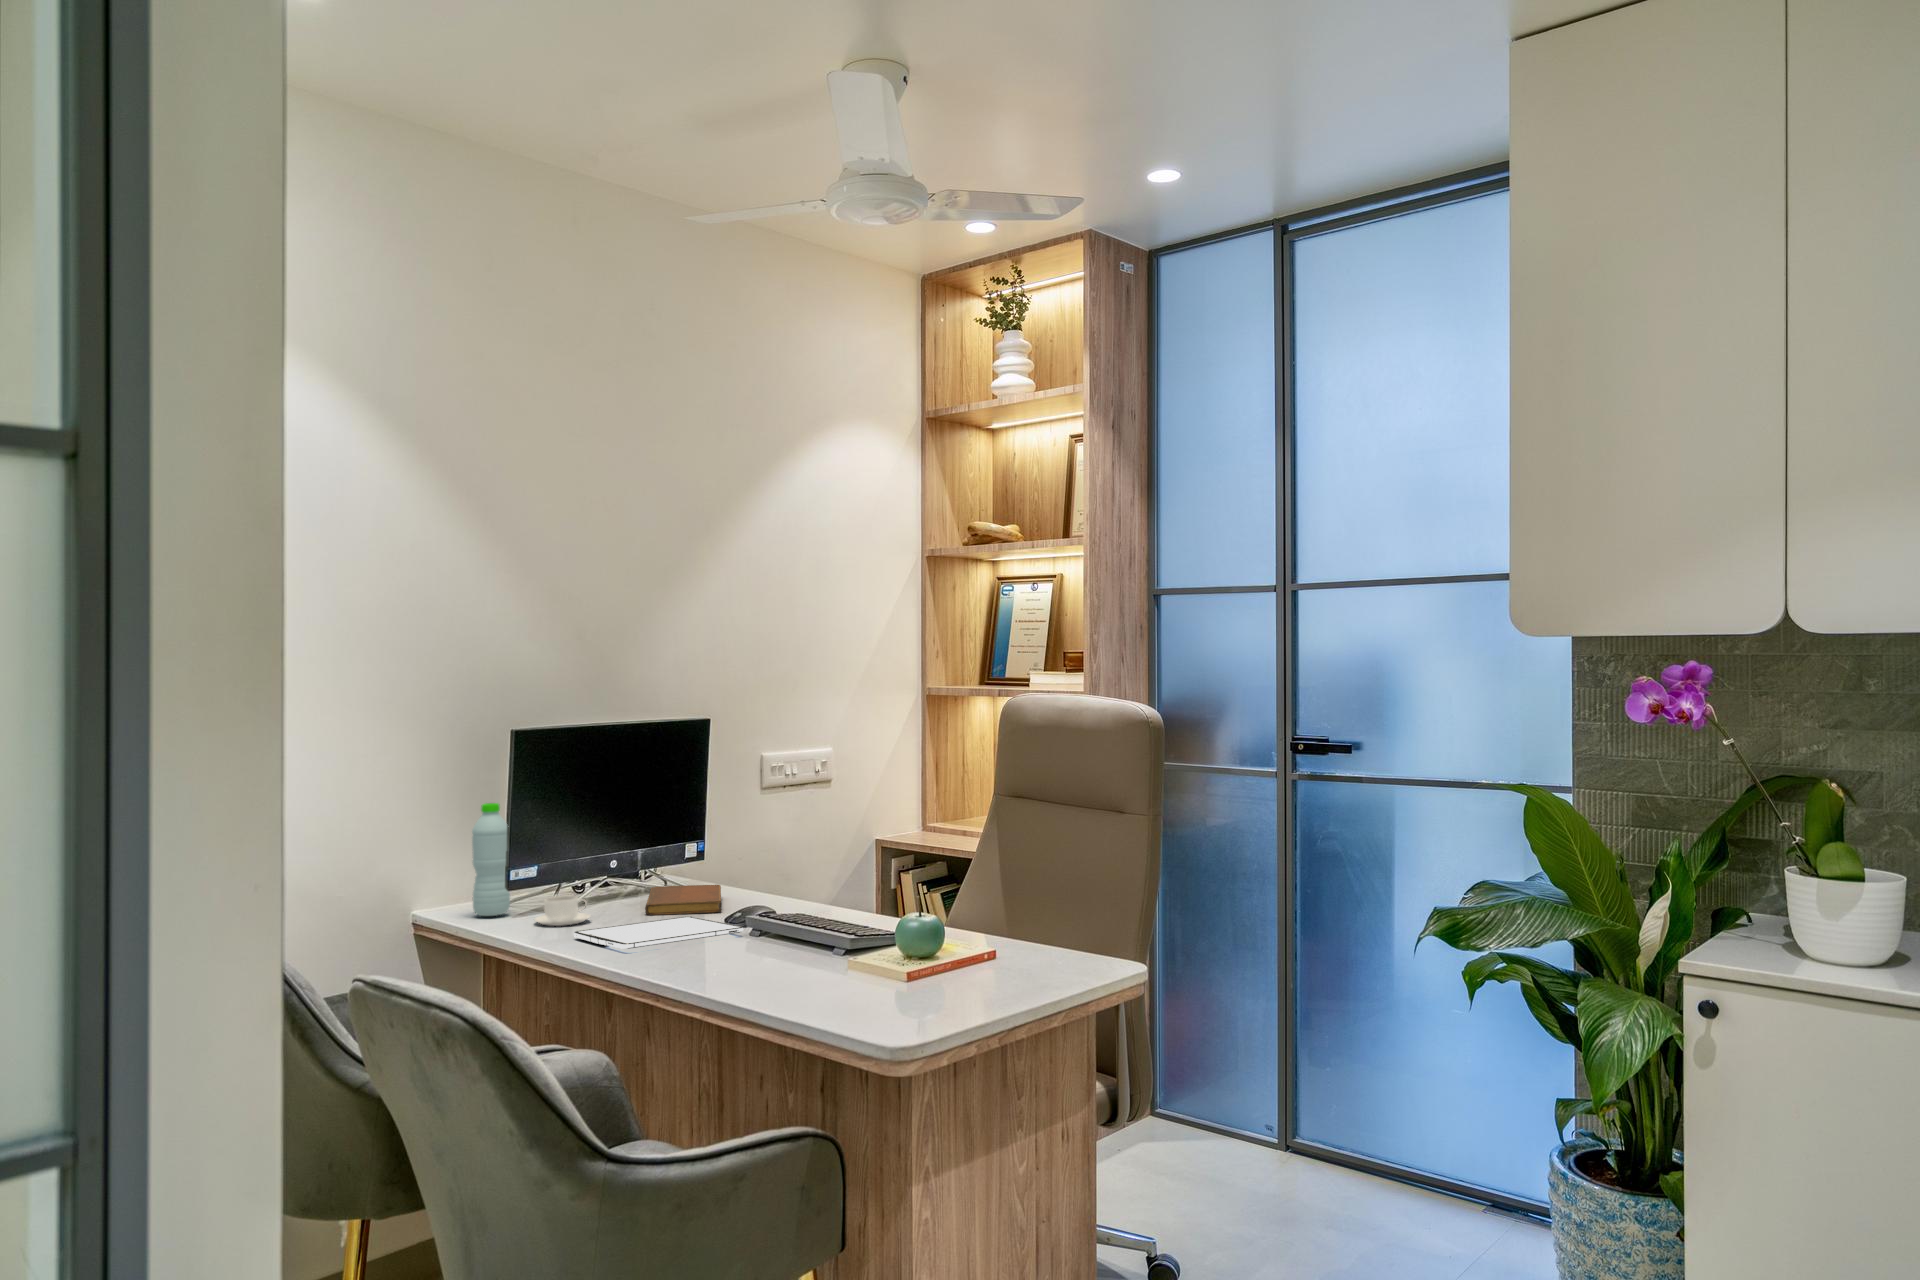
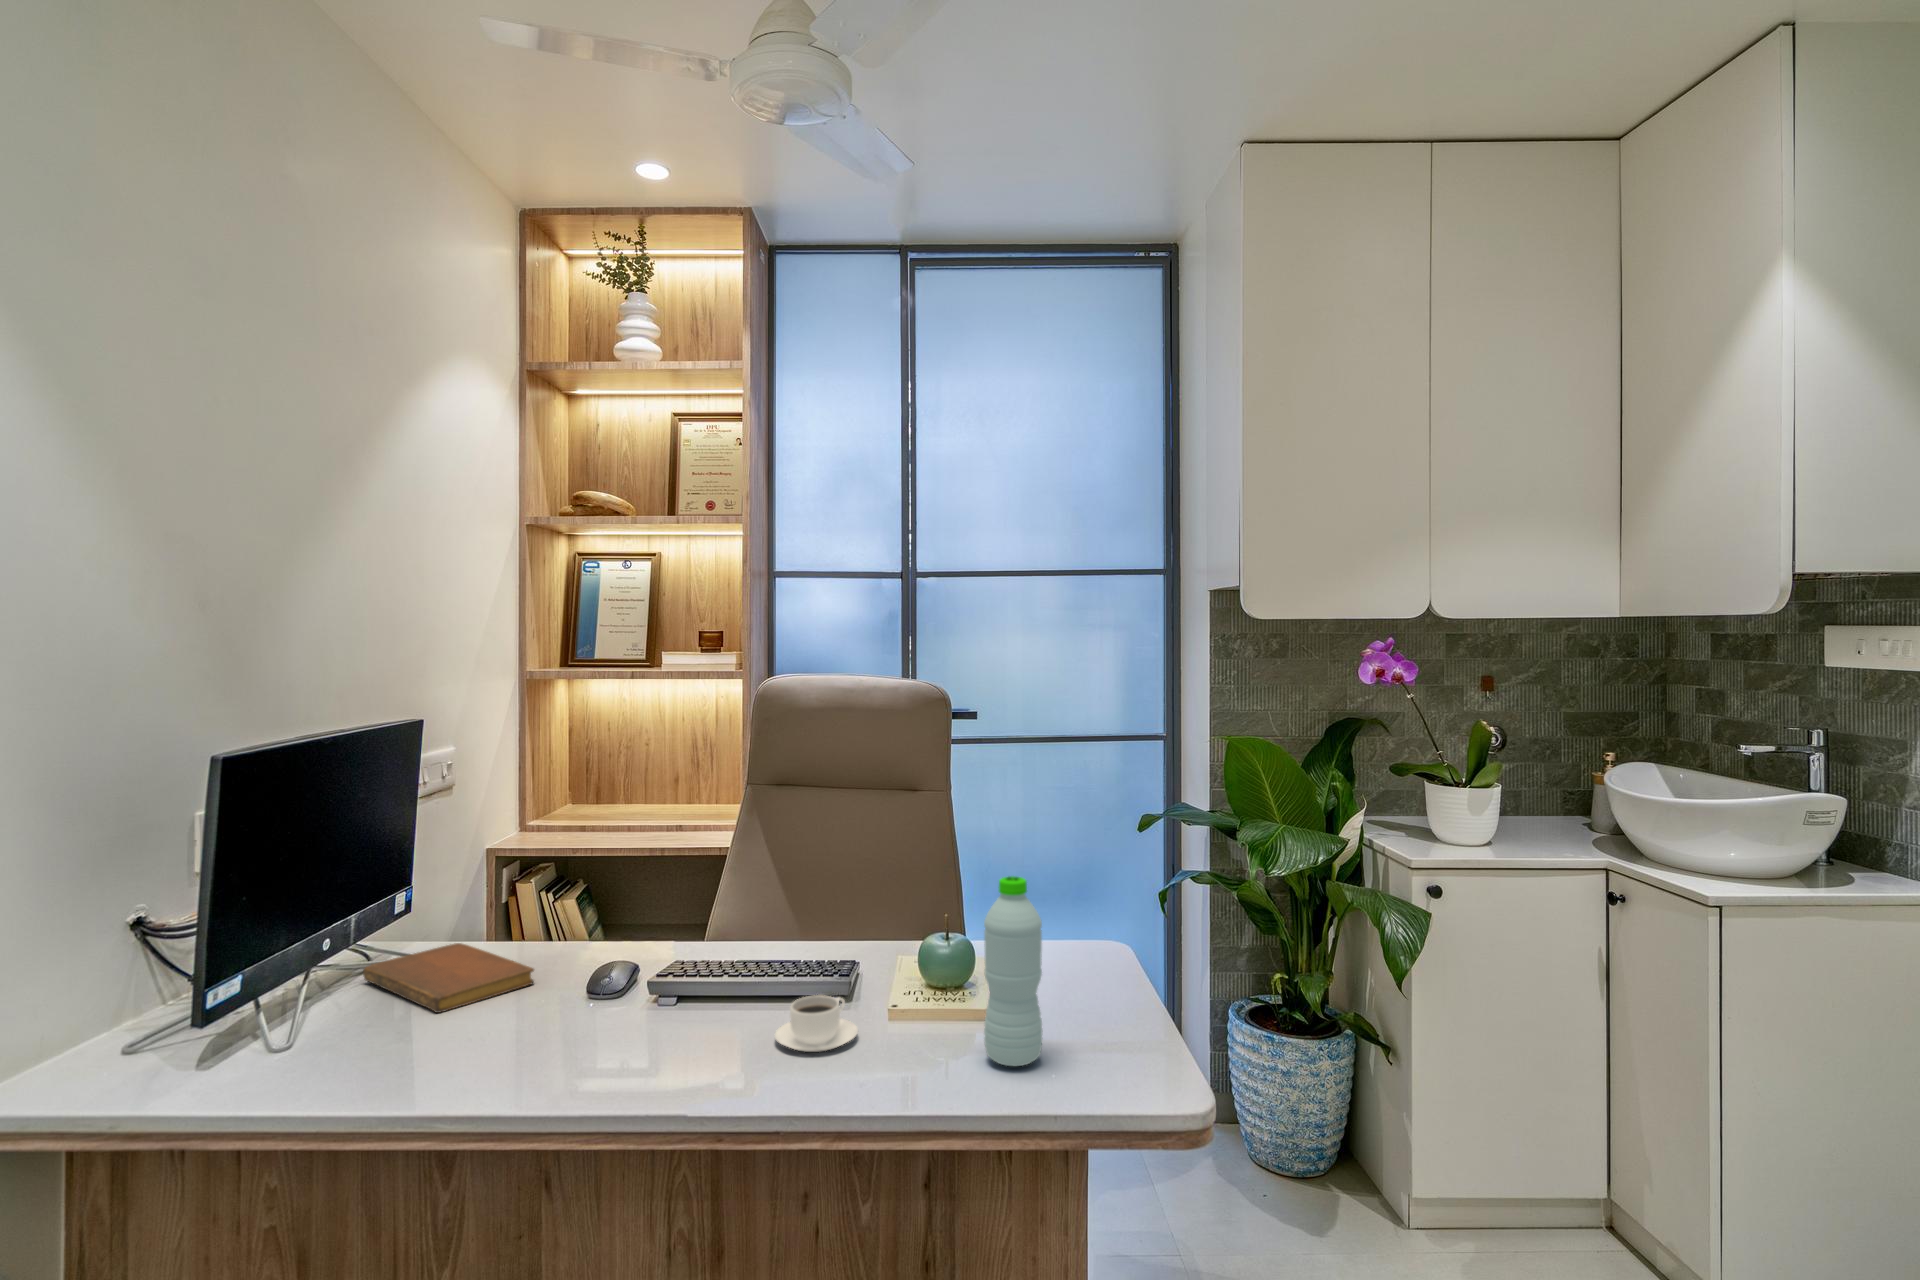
water bottle: present [472,803,510,916] -> present [984,876,1043,1066]
coffee cup: present [535,896,590,926] -> present [775,995,858,1052]
tablet: present [574,917,743,949] -> none [446,1003,676,1087]

